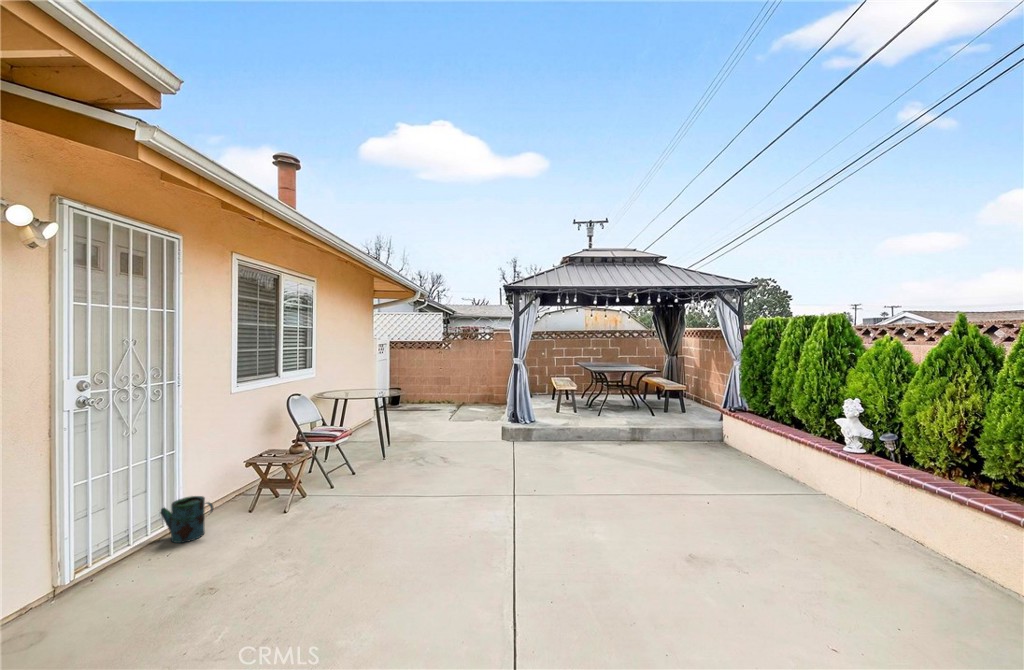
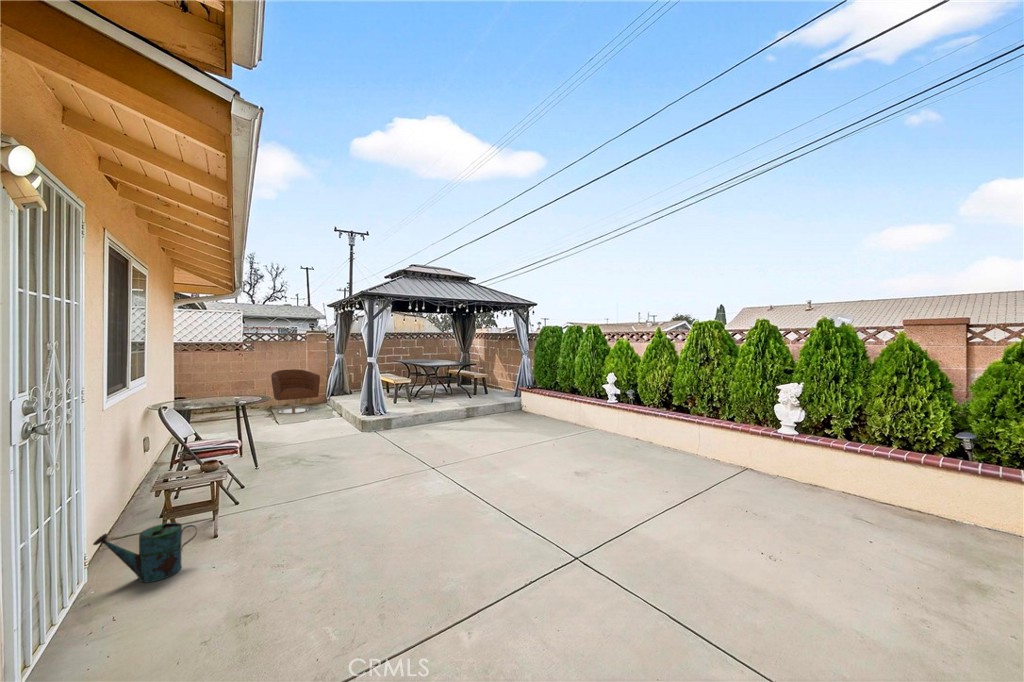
armchair: none [457,367,498,410] -> present [271,369,320,414]

